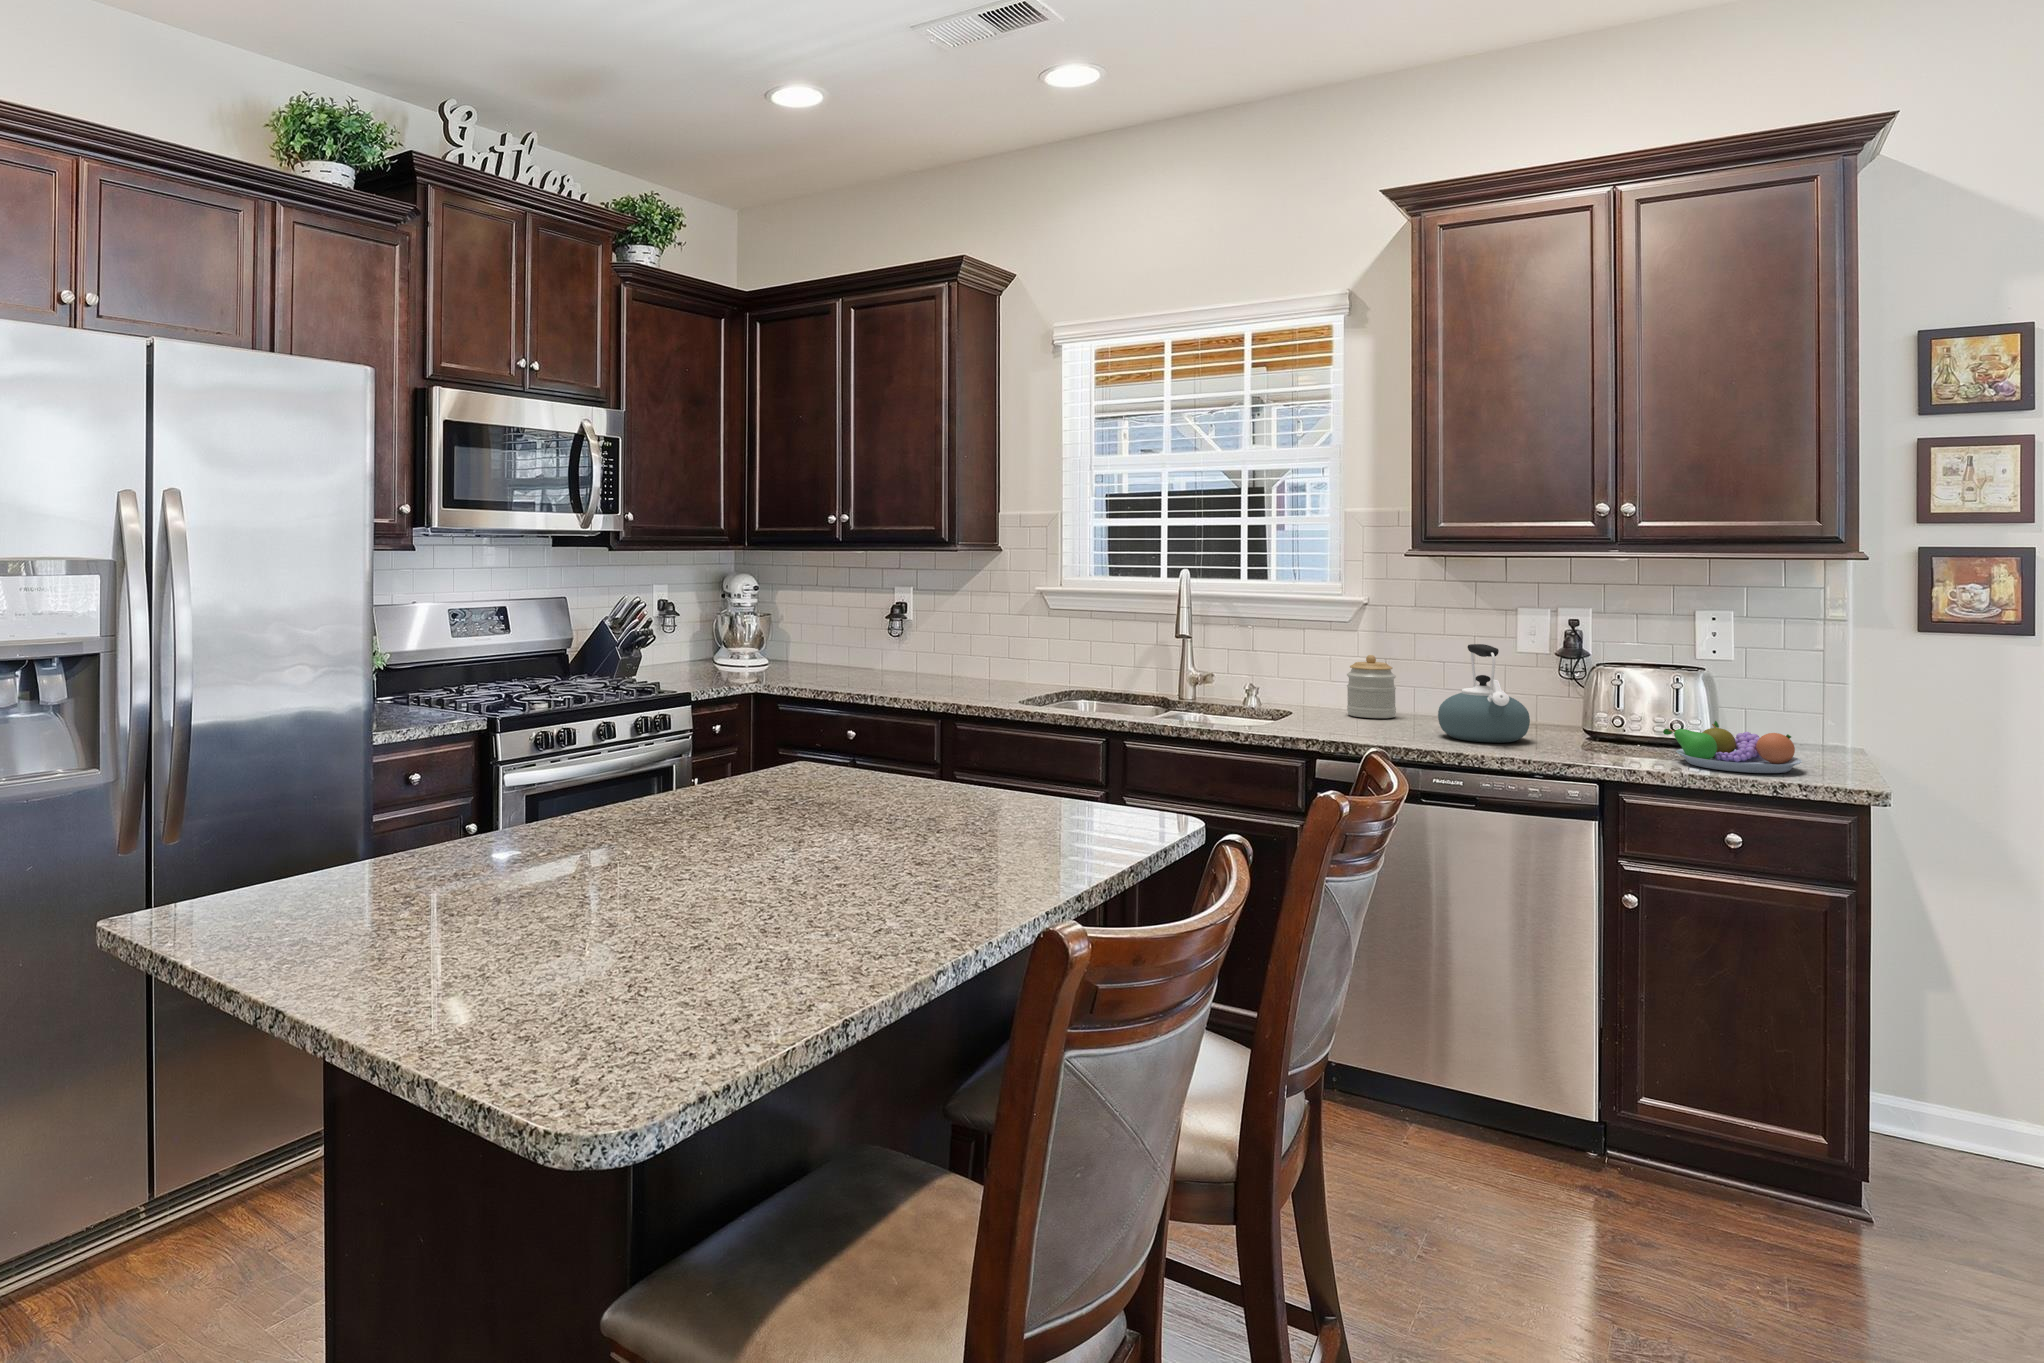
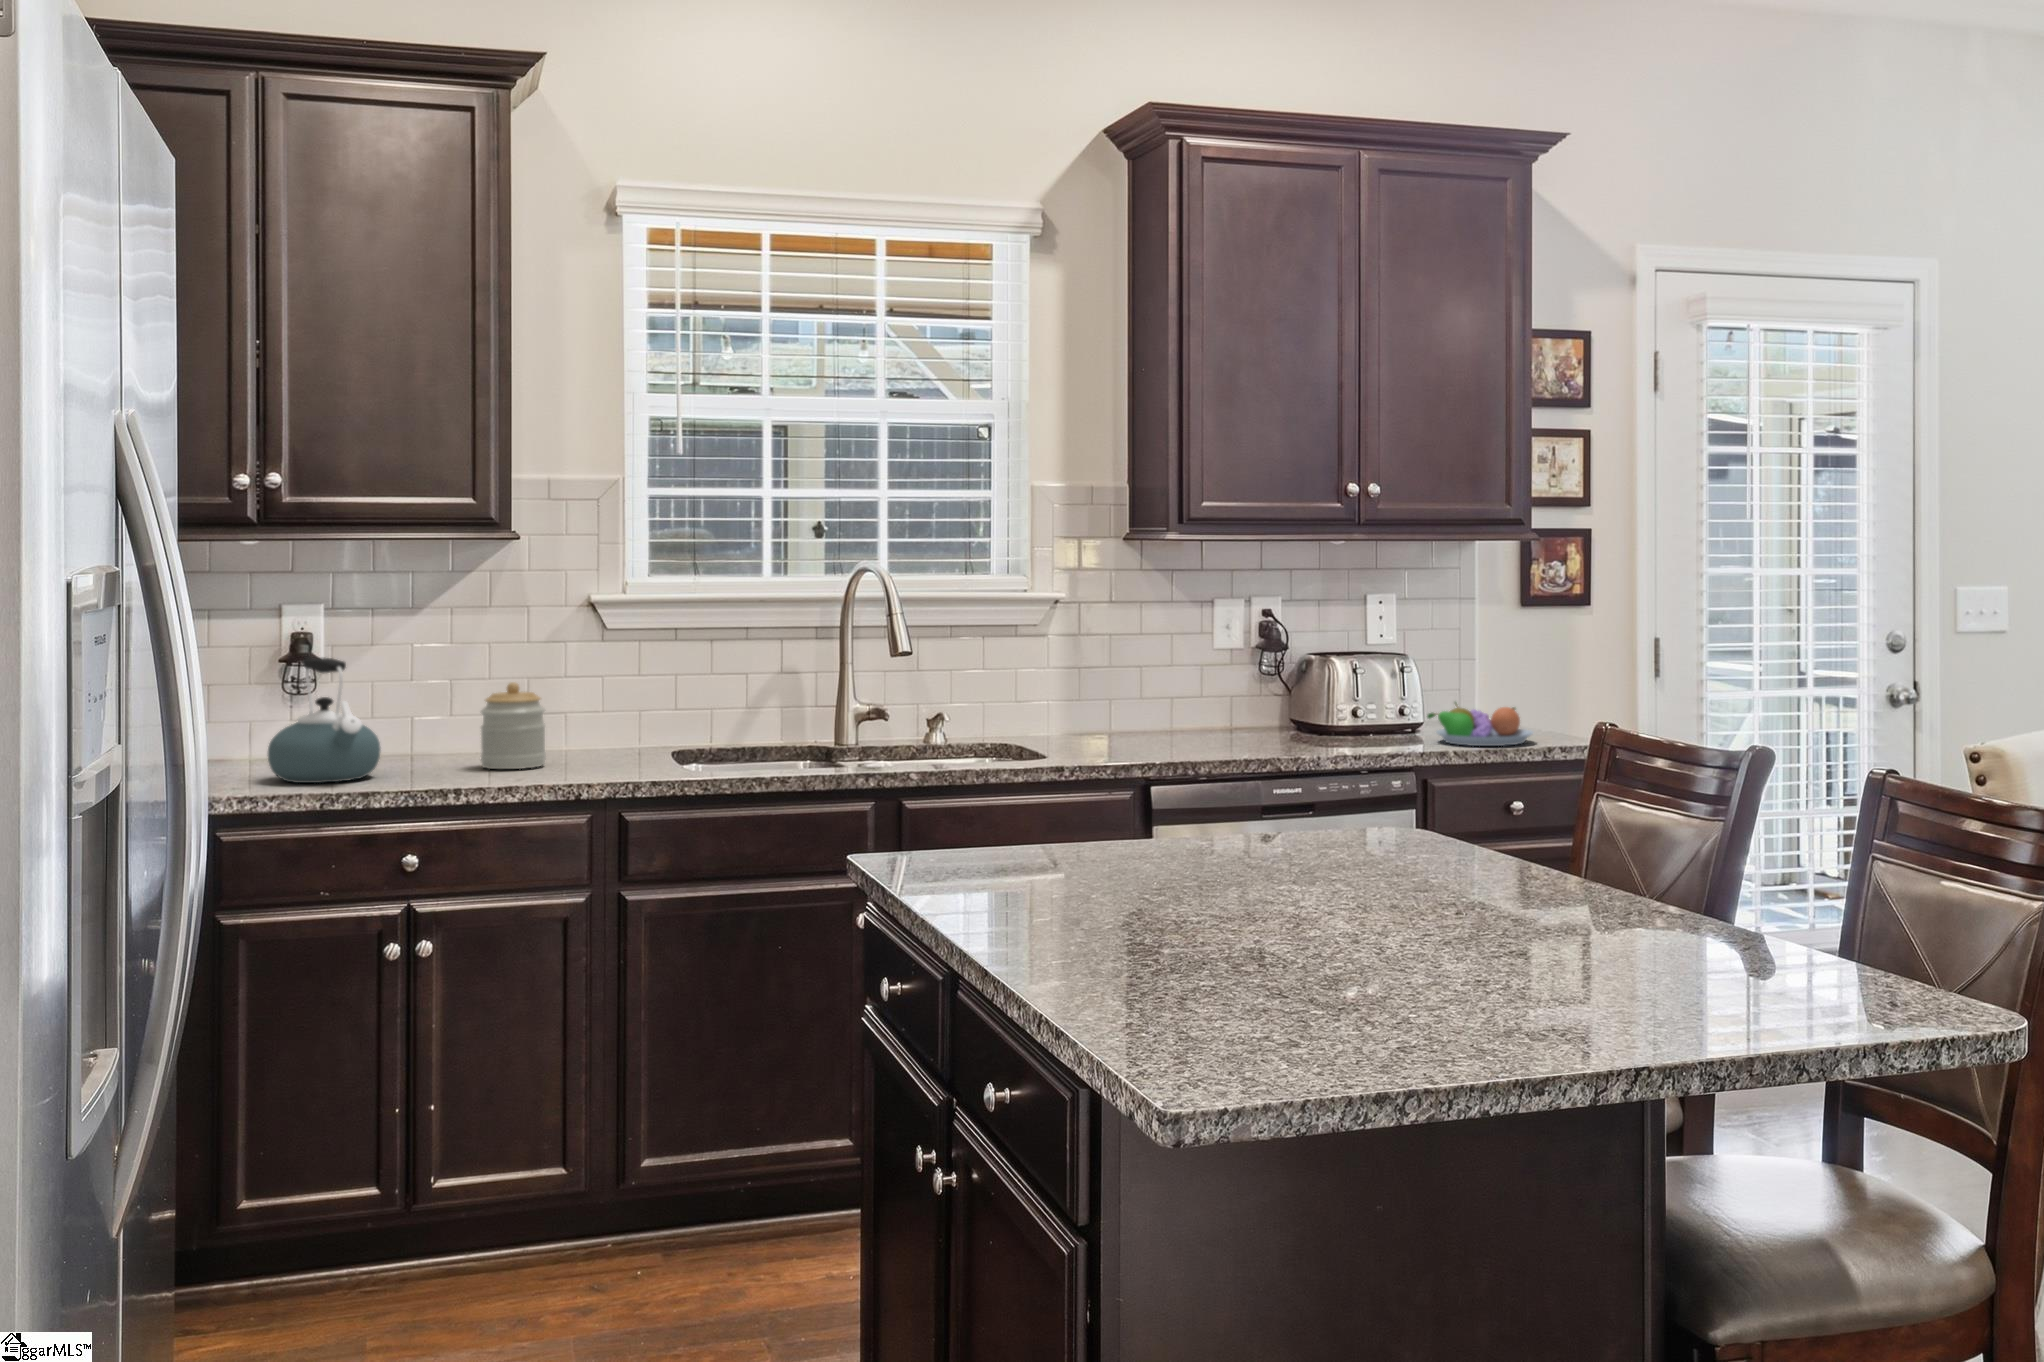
kettle: present [1438,644,1530,743] -> present [268,658,381,783]
jar: present [1347,655,1396,718] -> present [481,682,546,769]

